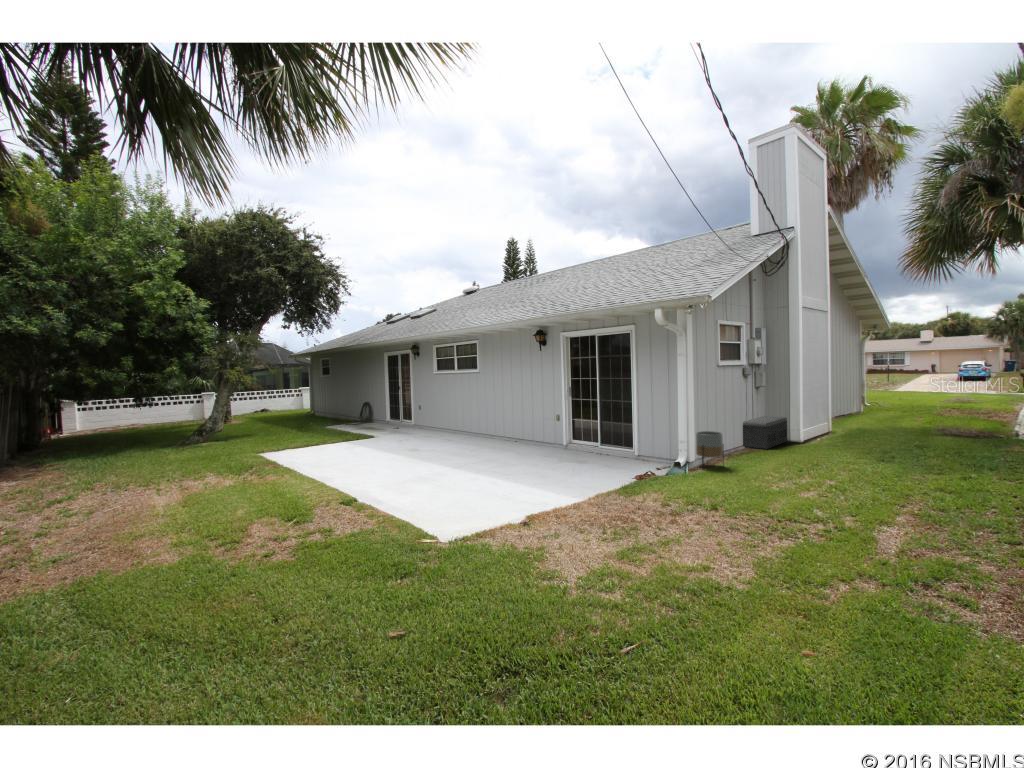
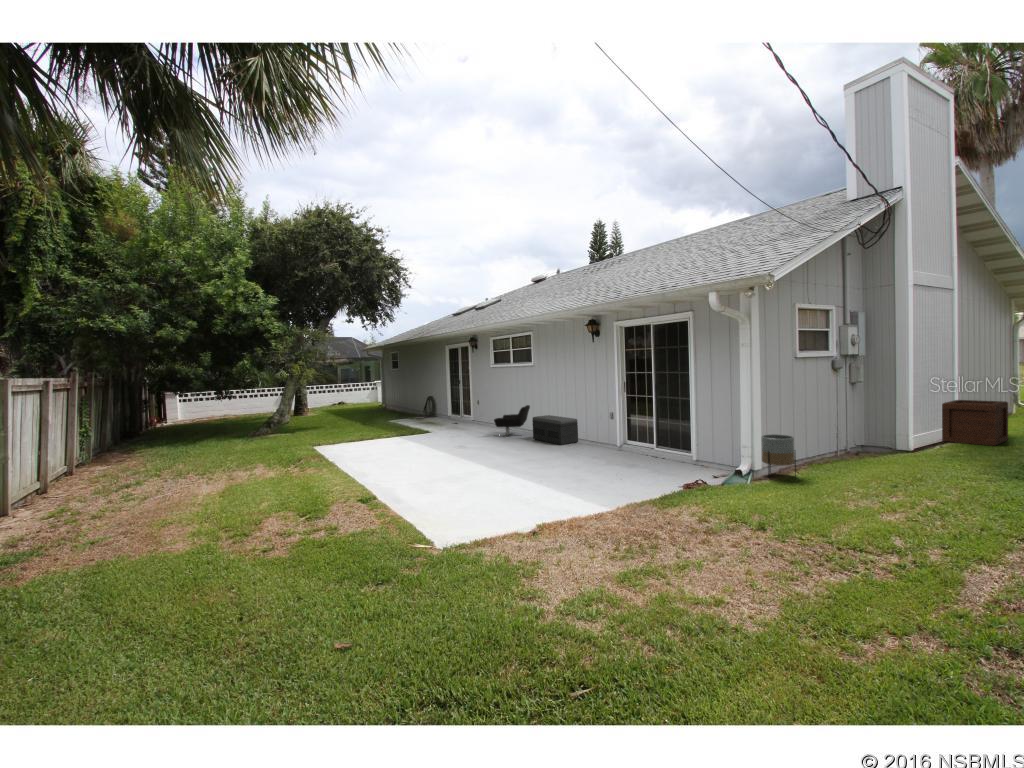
wooden crate: none [822,401,868,438] -> present [942,400,1008,446]
lounge chair: none [442,410,477,441] -> present [494,405,530,438]
storage bench: present [743,416,787,449] -> present [532,415,578,445]

